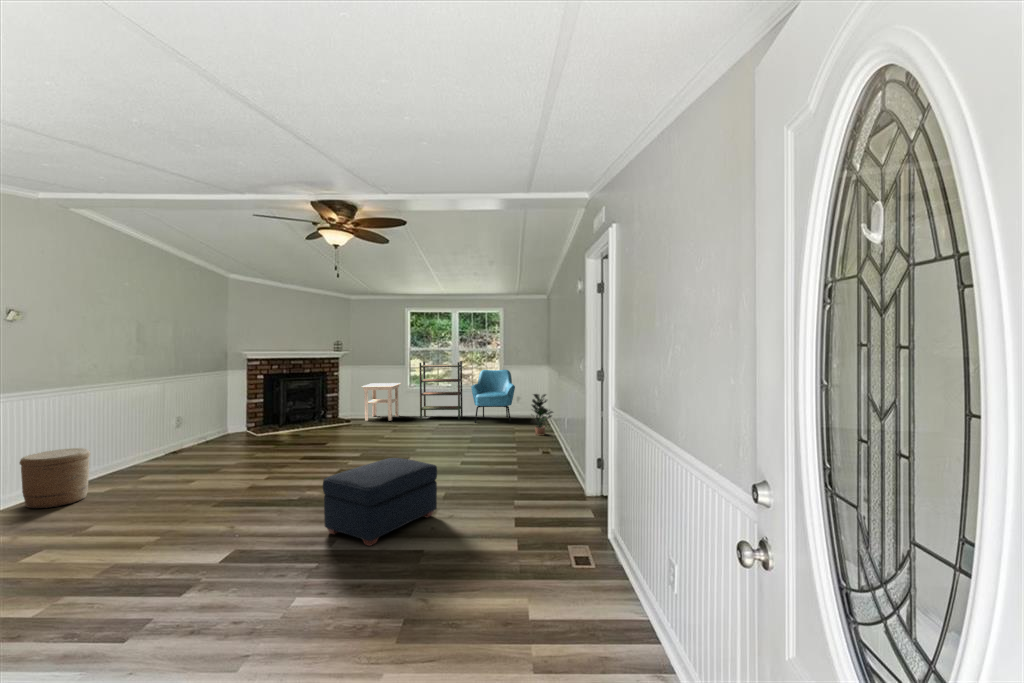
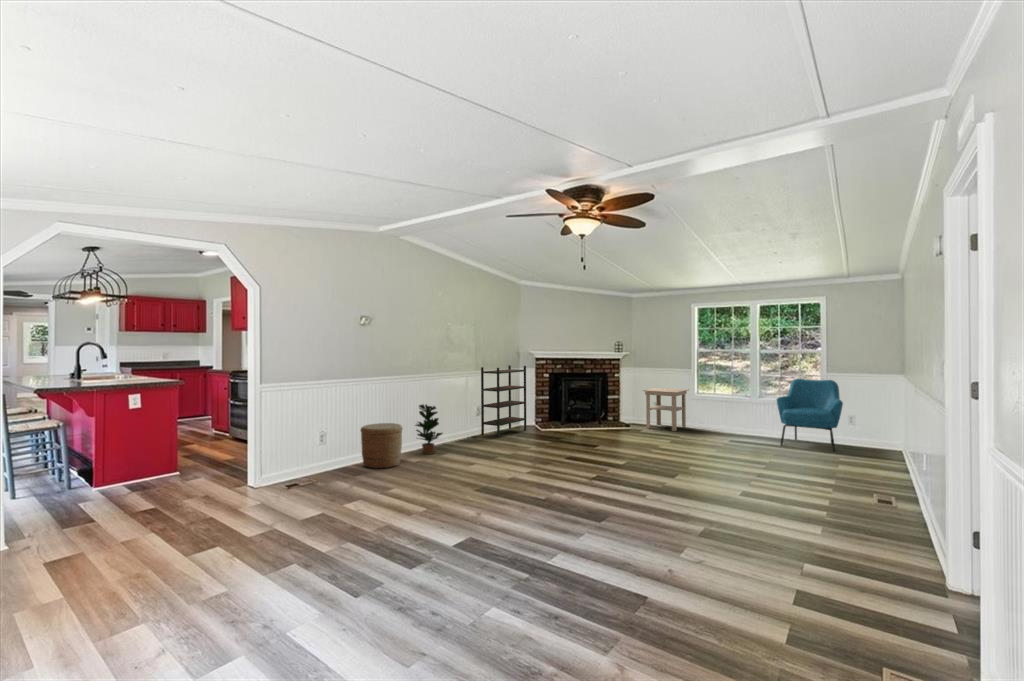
bookshelf: present [419,361,463,419] -> present [481,365,526,438]
potted plant: present [532,394,553,436] -> present [415,405,442,454]
ottoman: present [323,458,437,546] -> none [551,472,684,571]

